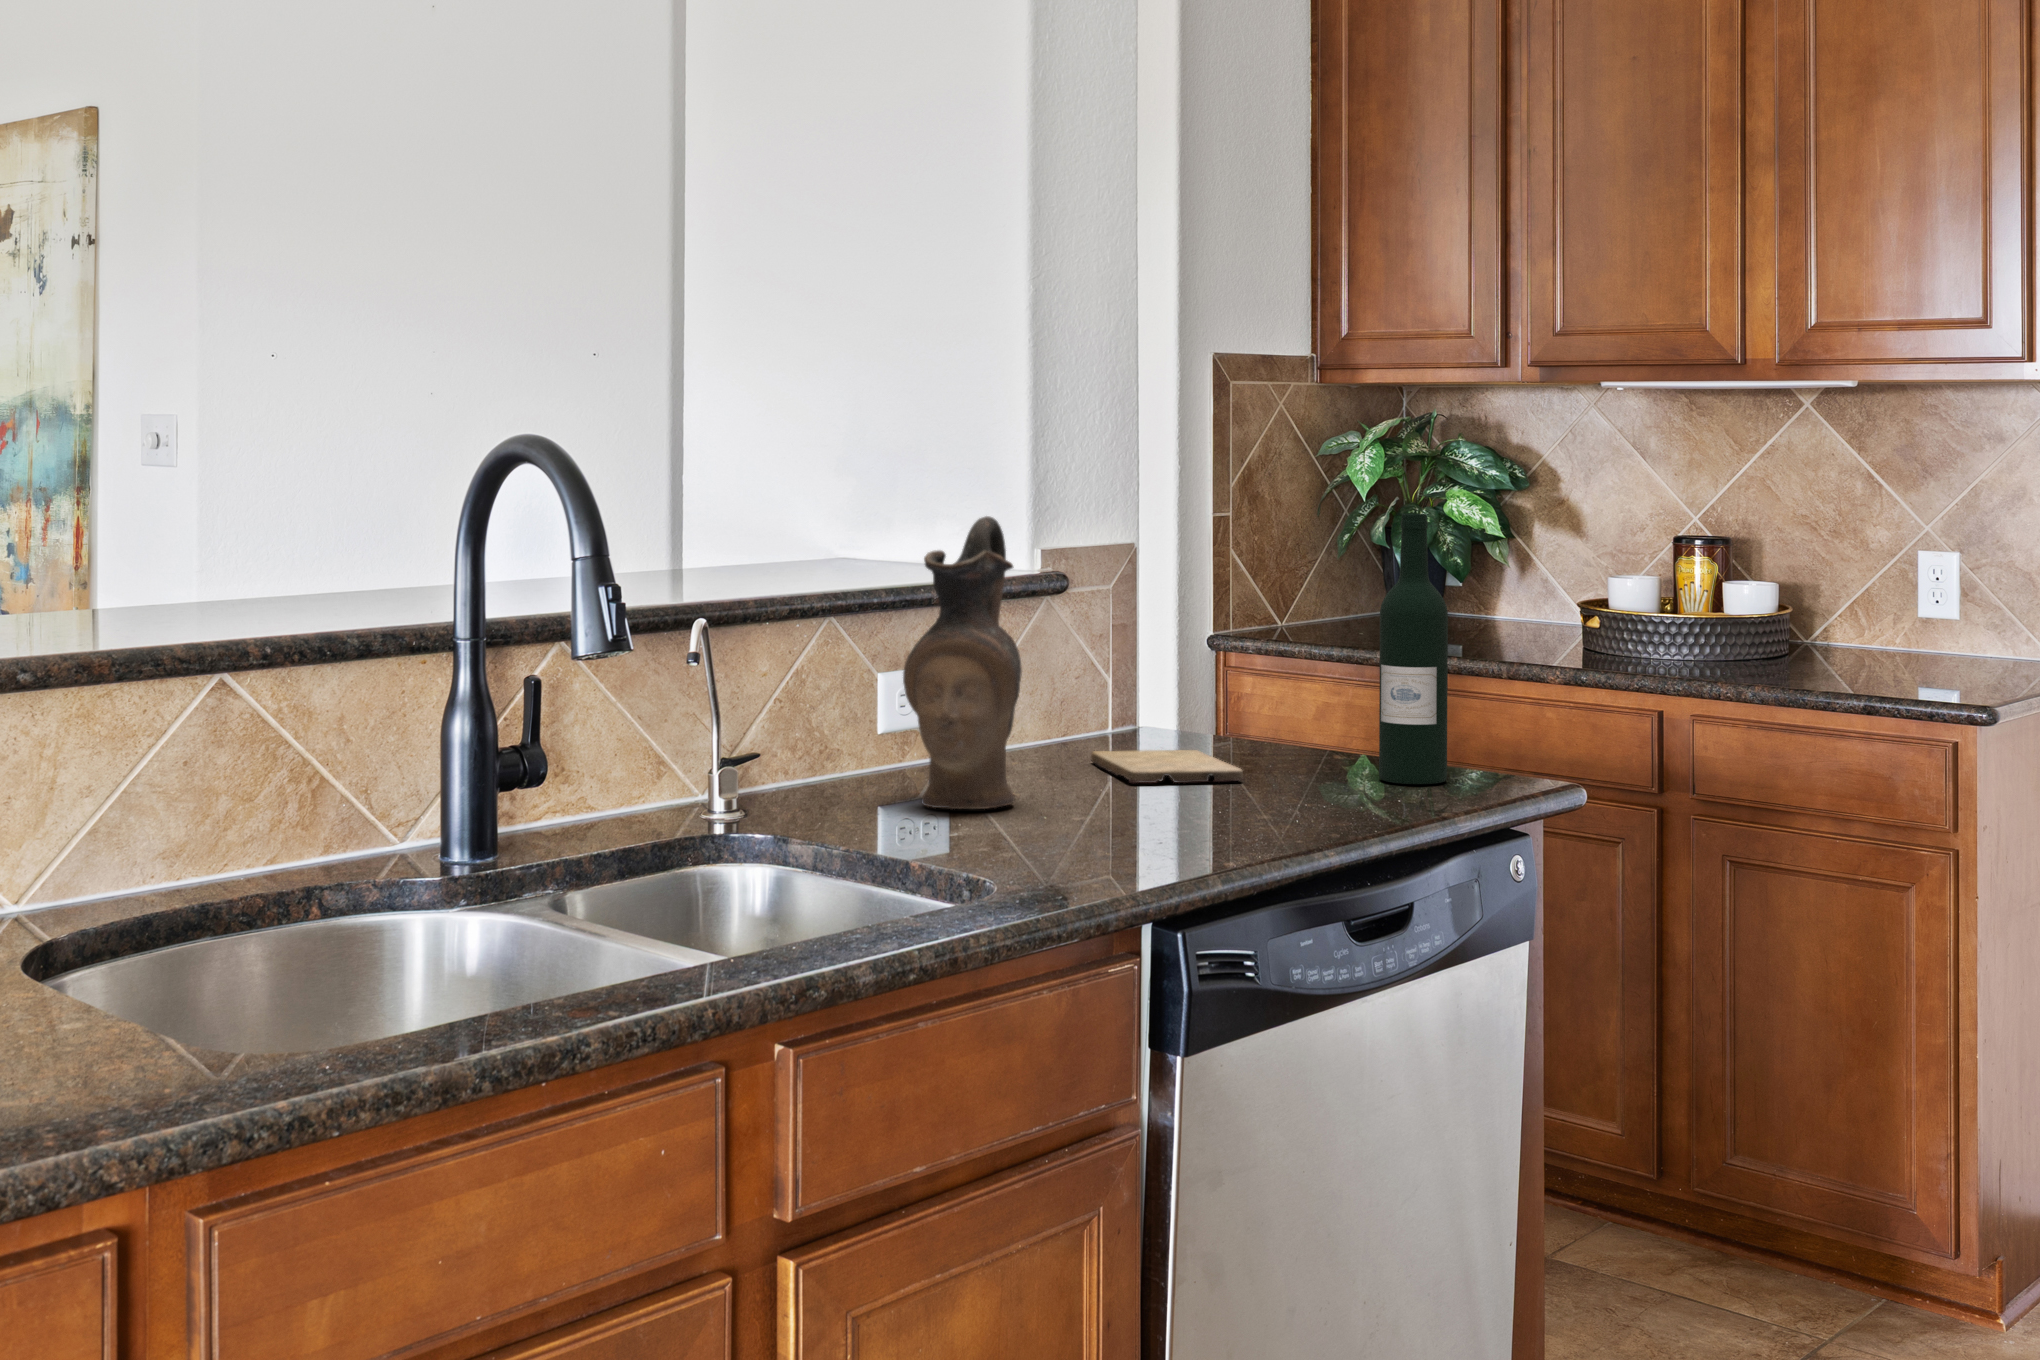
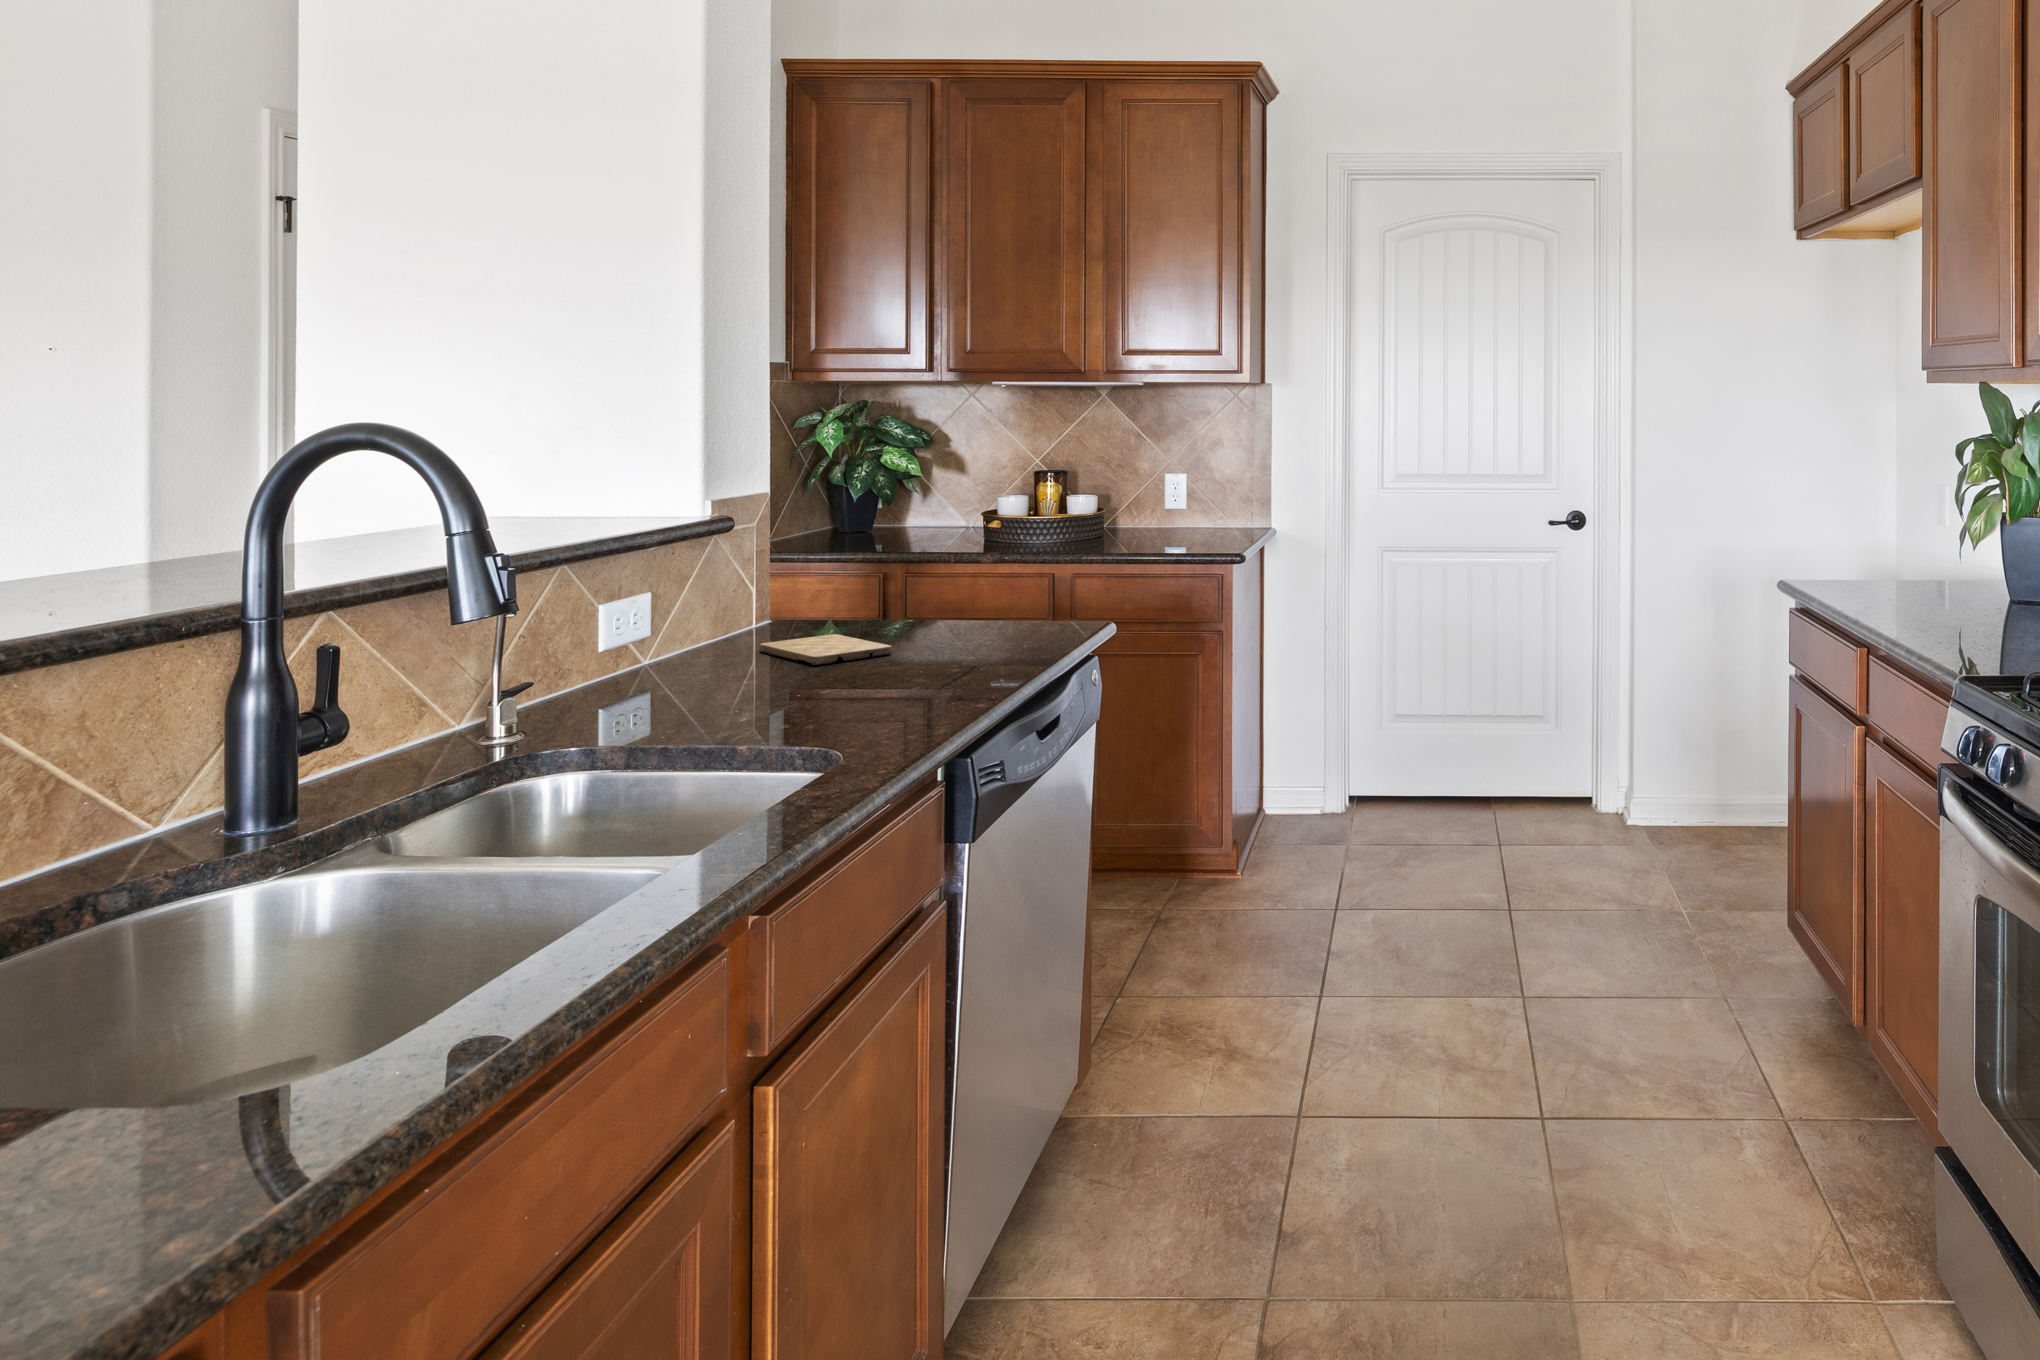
wine bottle: present [1379,514,1448,784] -> none [980,466,1026,642]
ceramic pitcher: present [903,516,1022,809] -> none [653,479,757,706]

